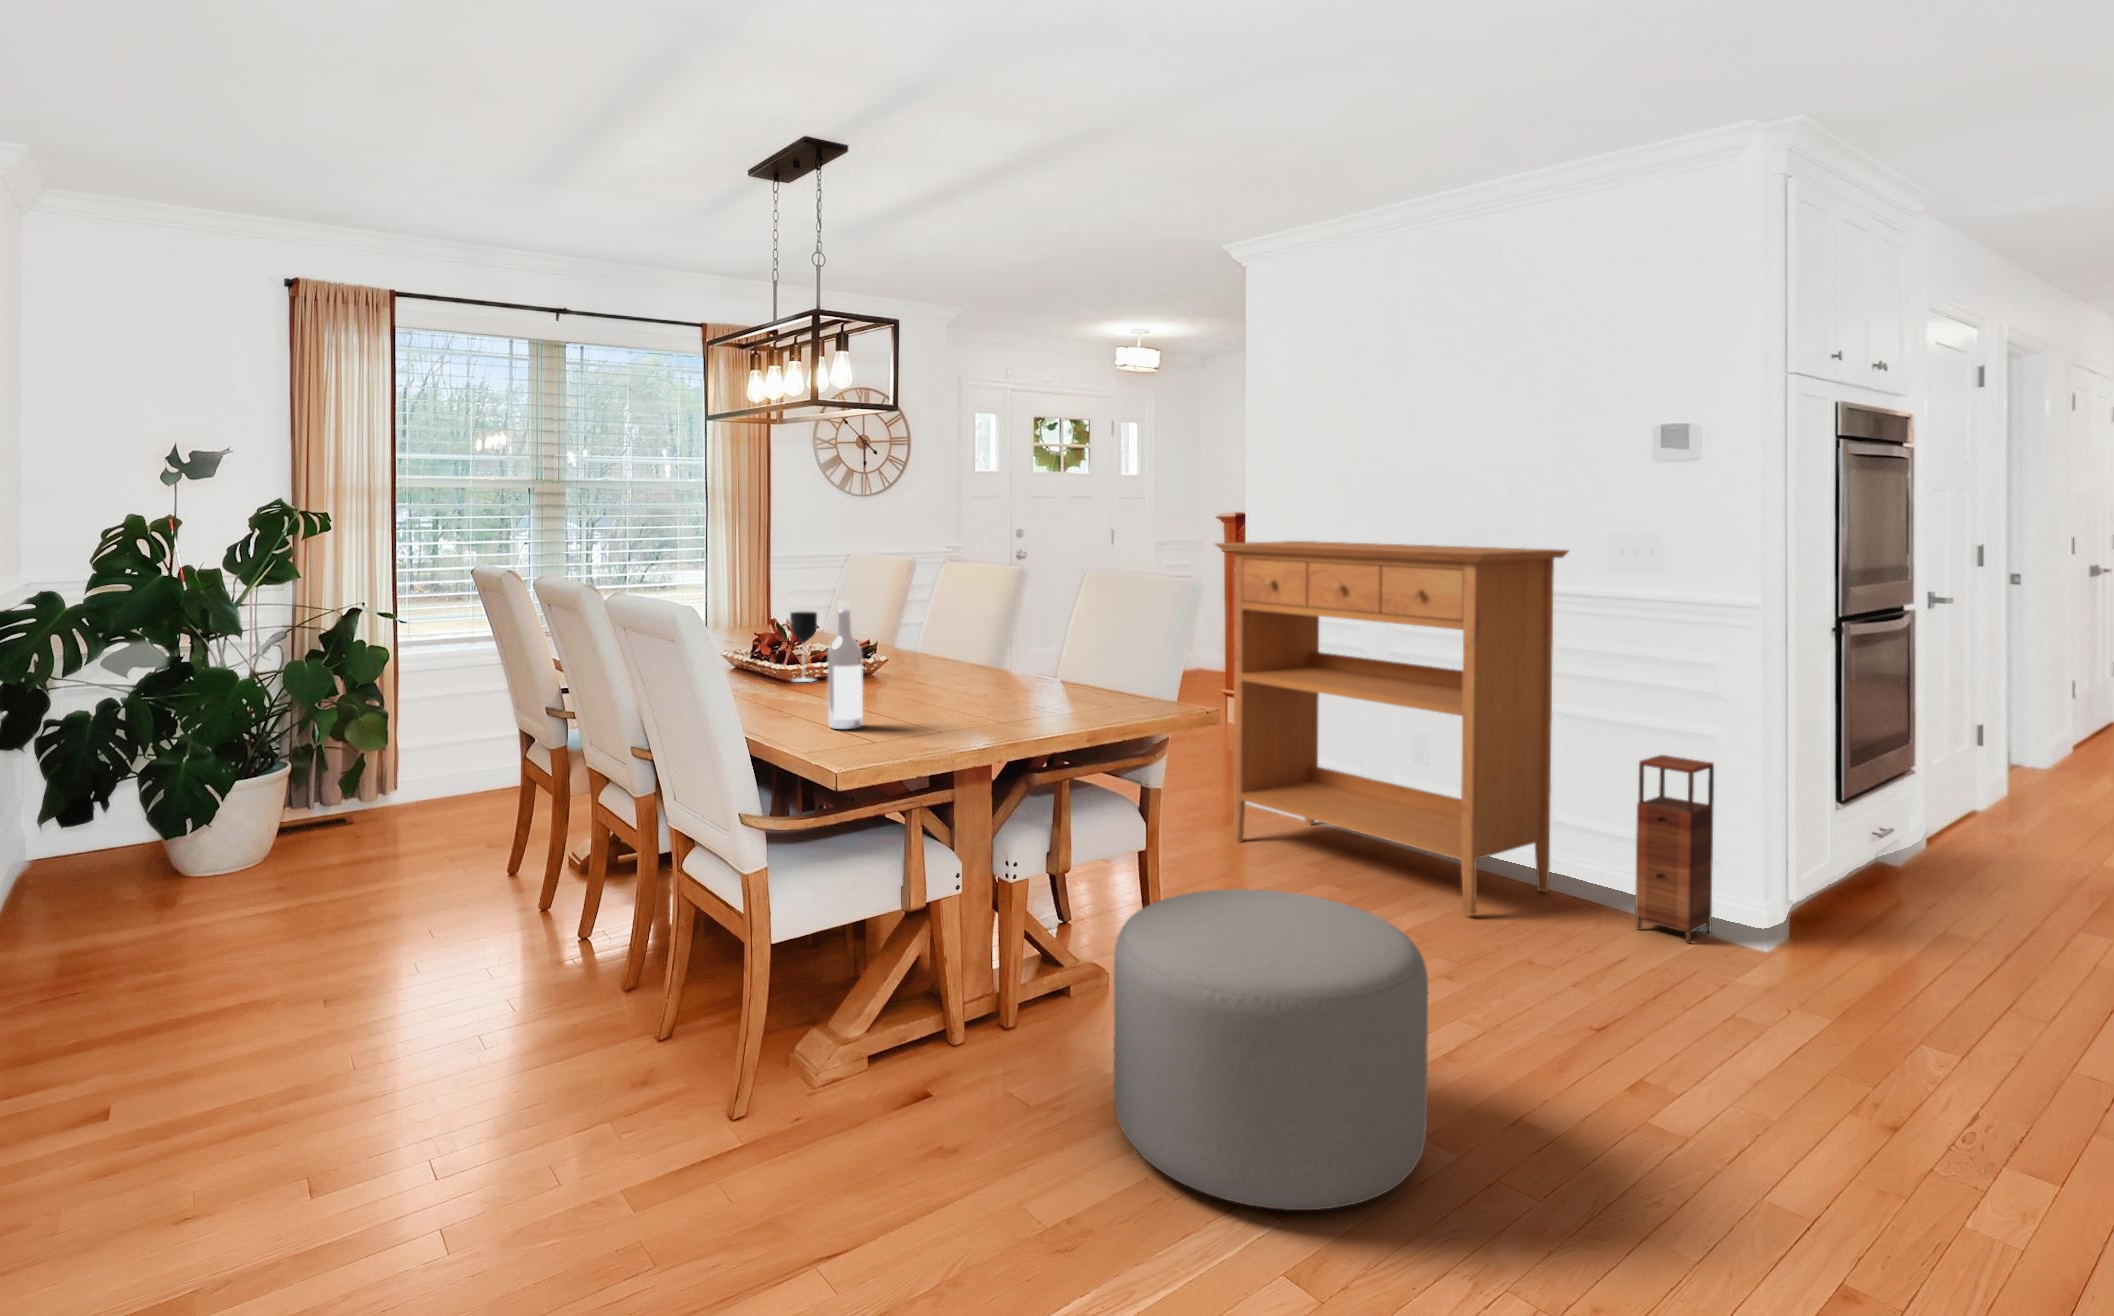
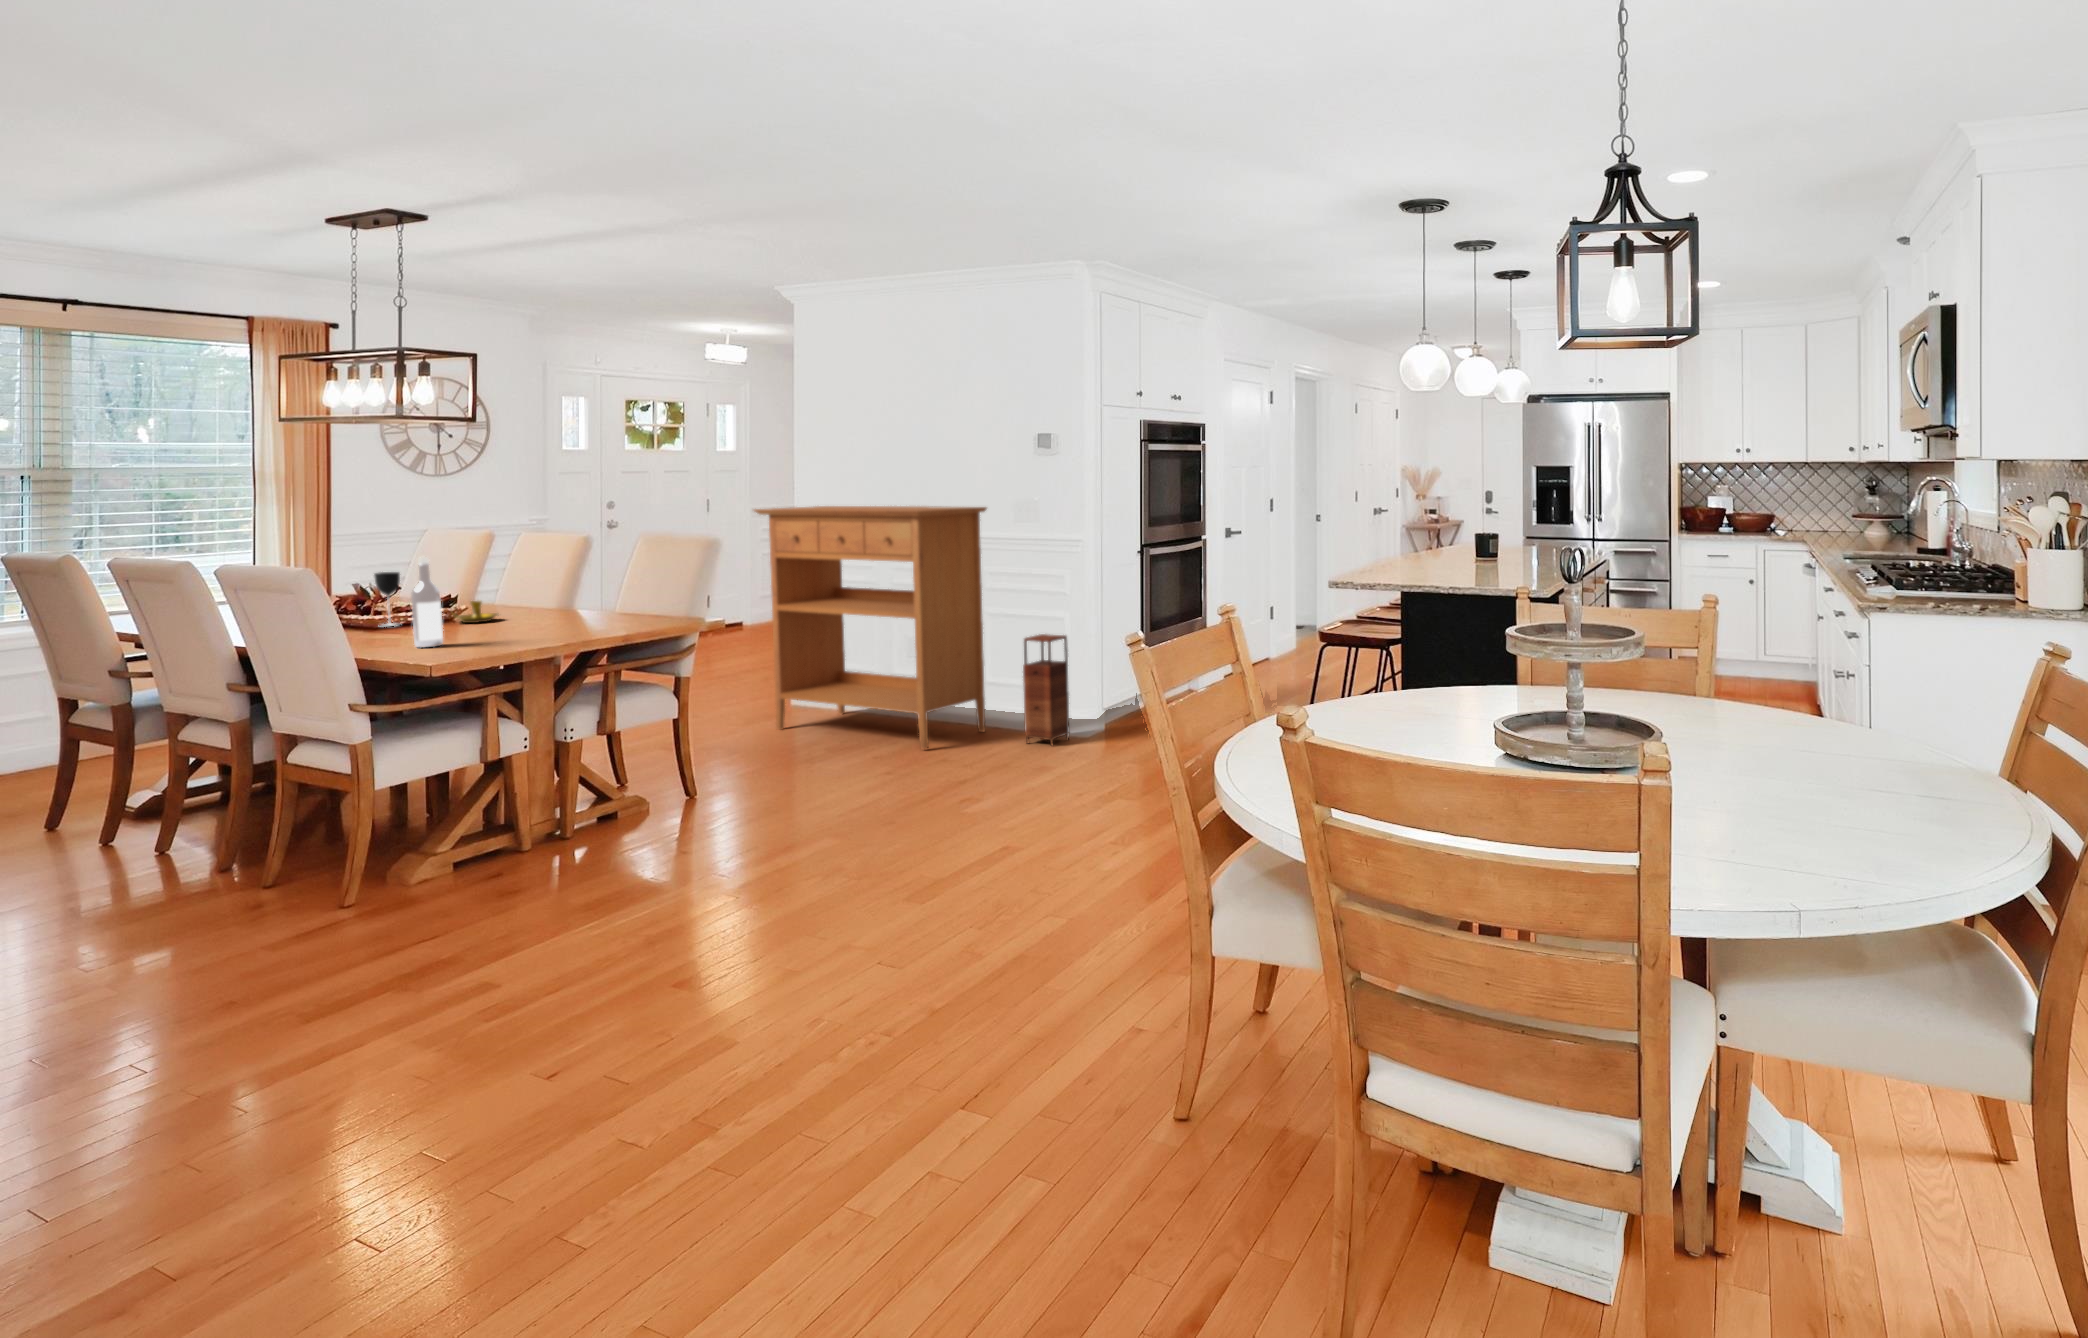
candlestick: none [870,655,927,685] -> present [453,601,498,623]
ottoman: present [1114,889,1428,1210] -> none [632,722,829,883]

